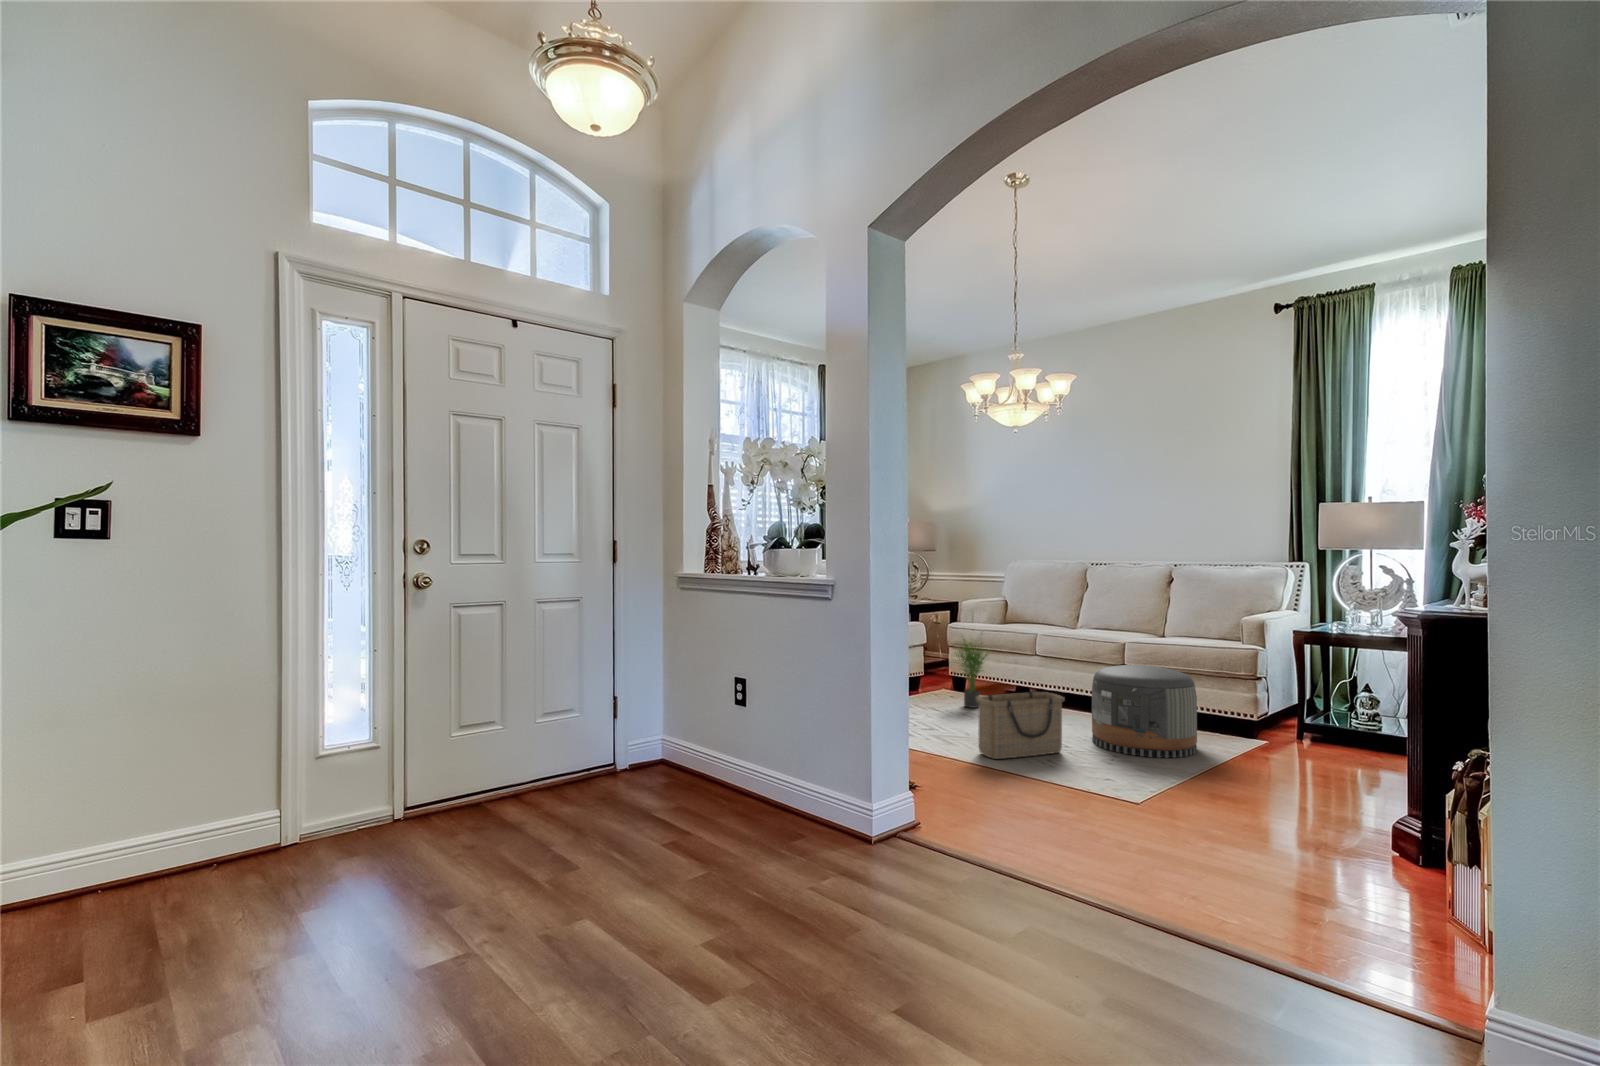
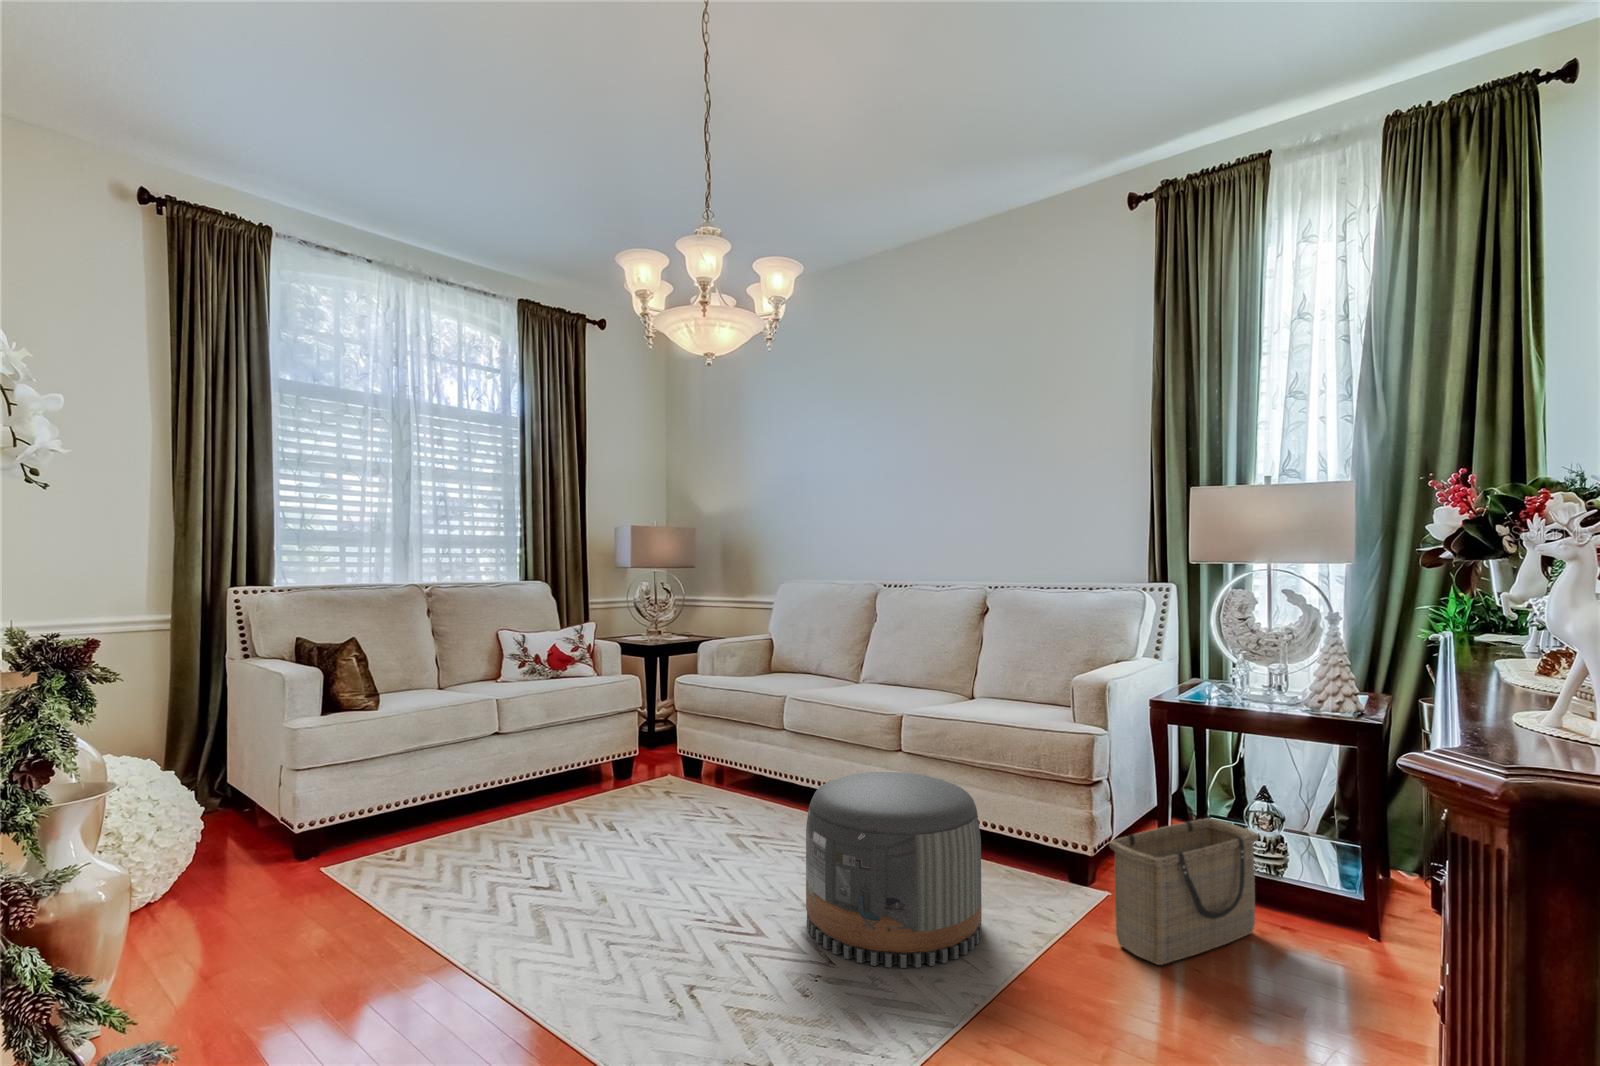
potted plant: present [956,639,987,708] -> none [619,694,709,826]
basket: present [976,692,1065,759] -> present [1109,818,1258,965]

